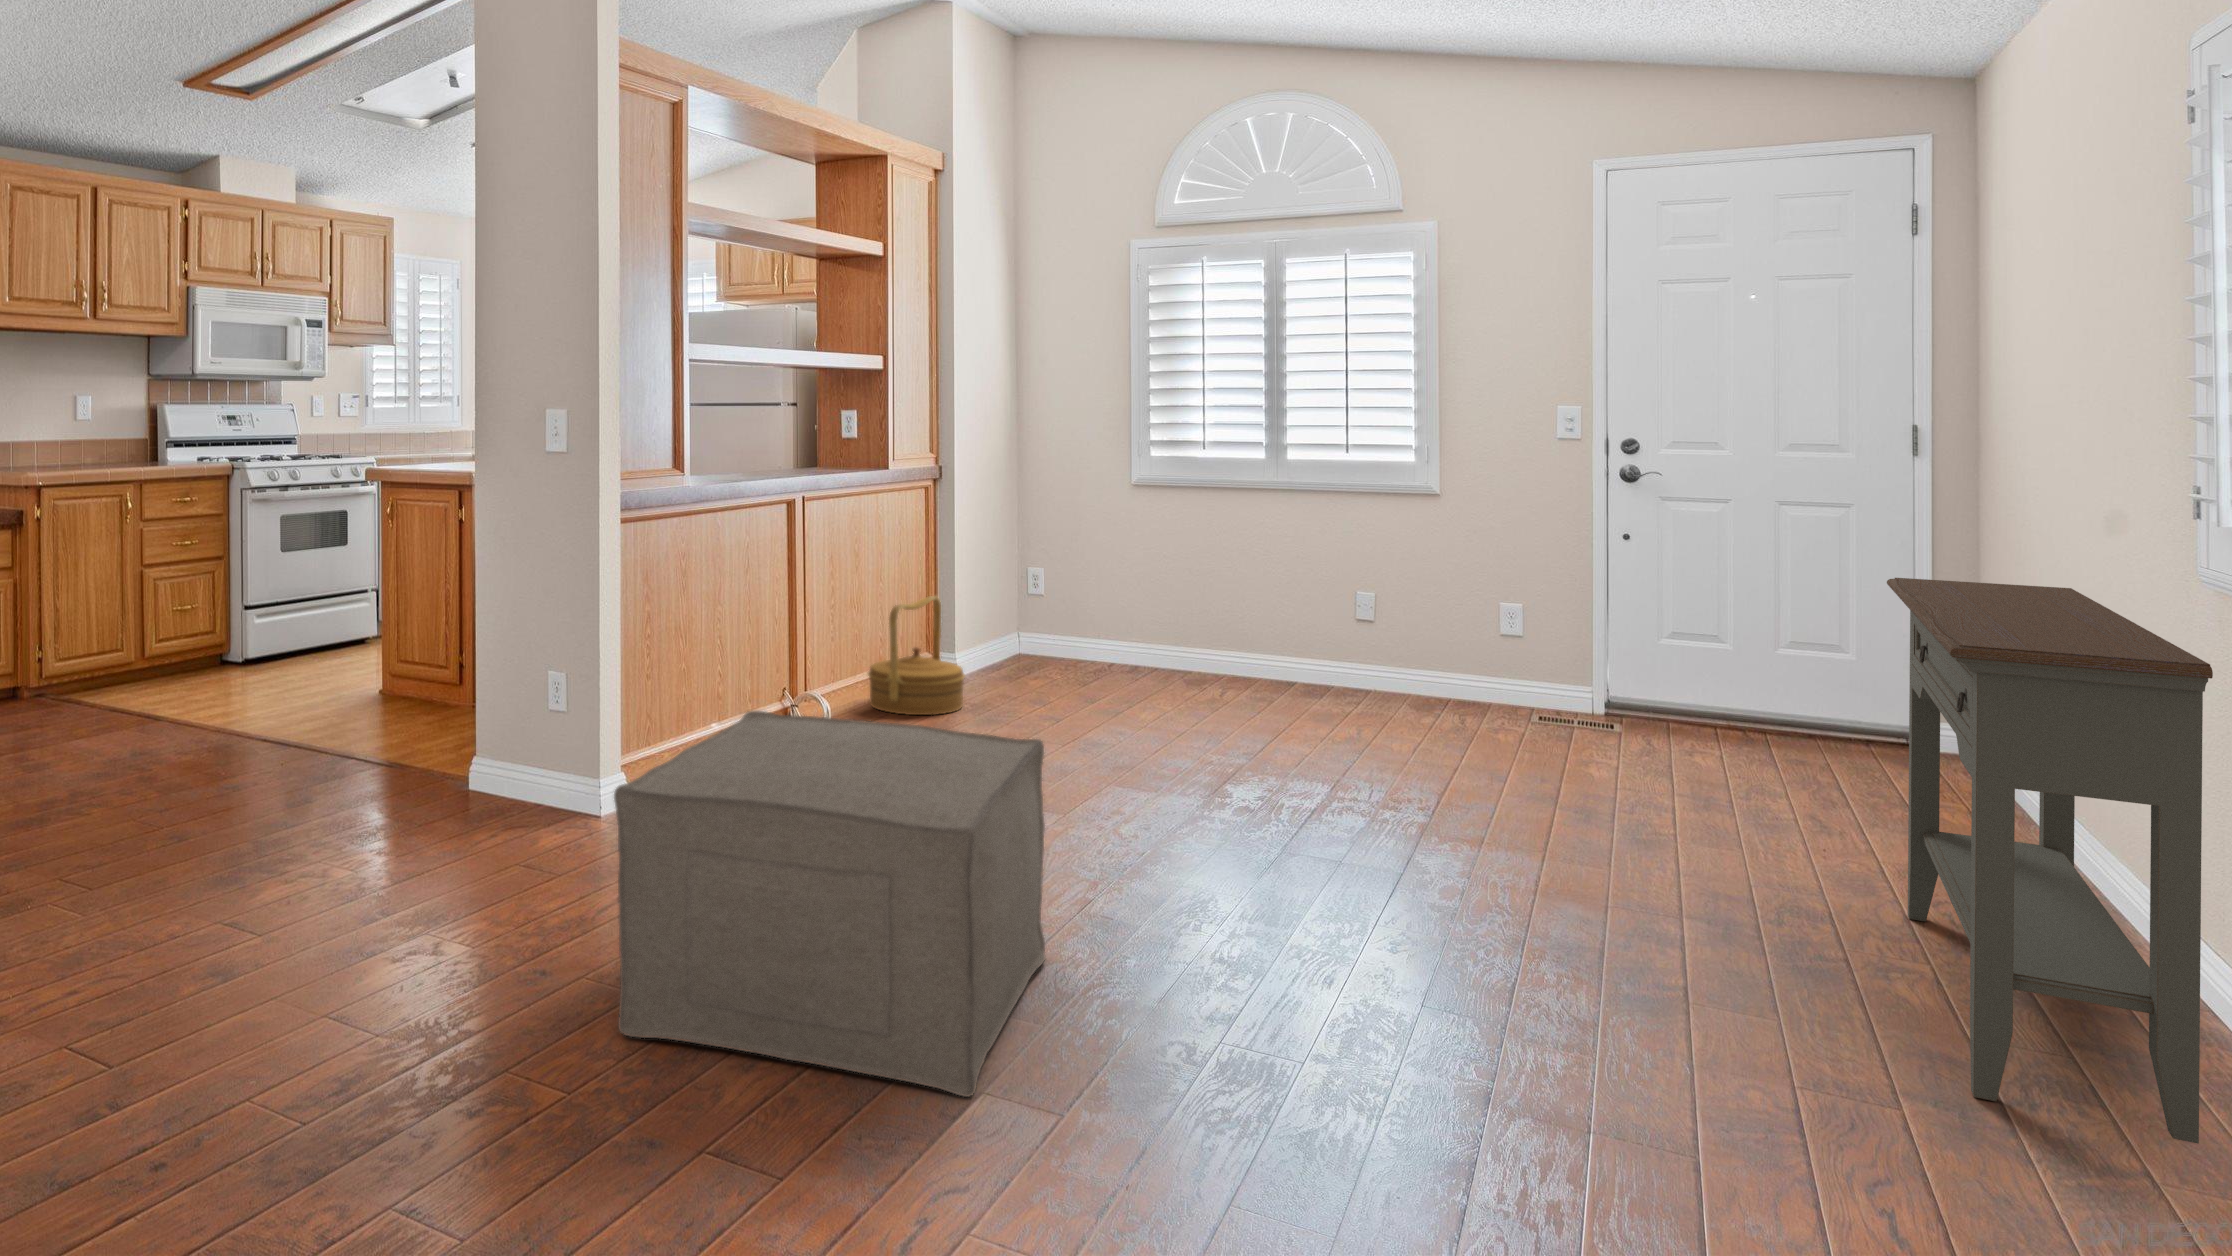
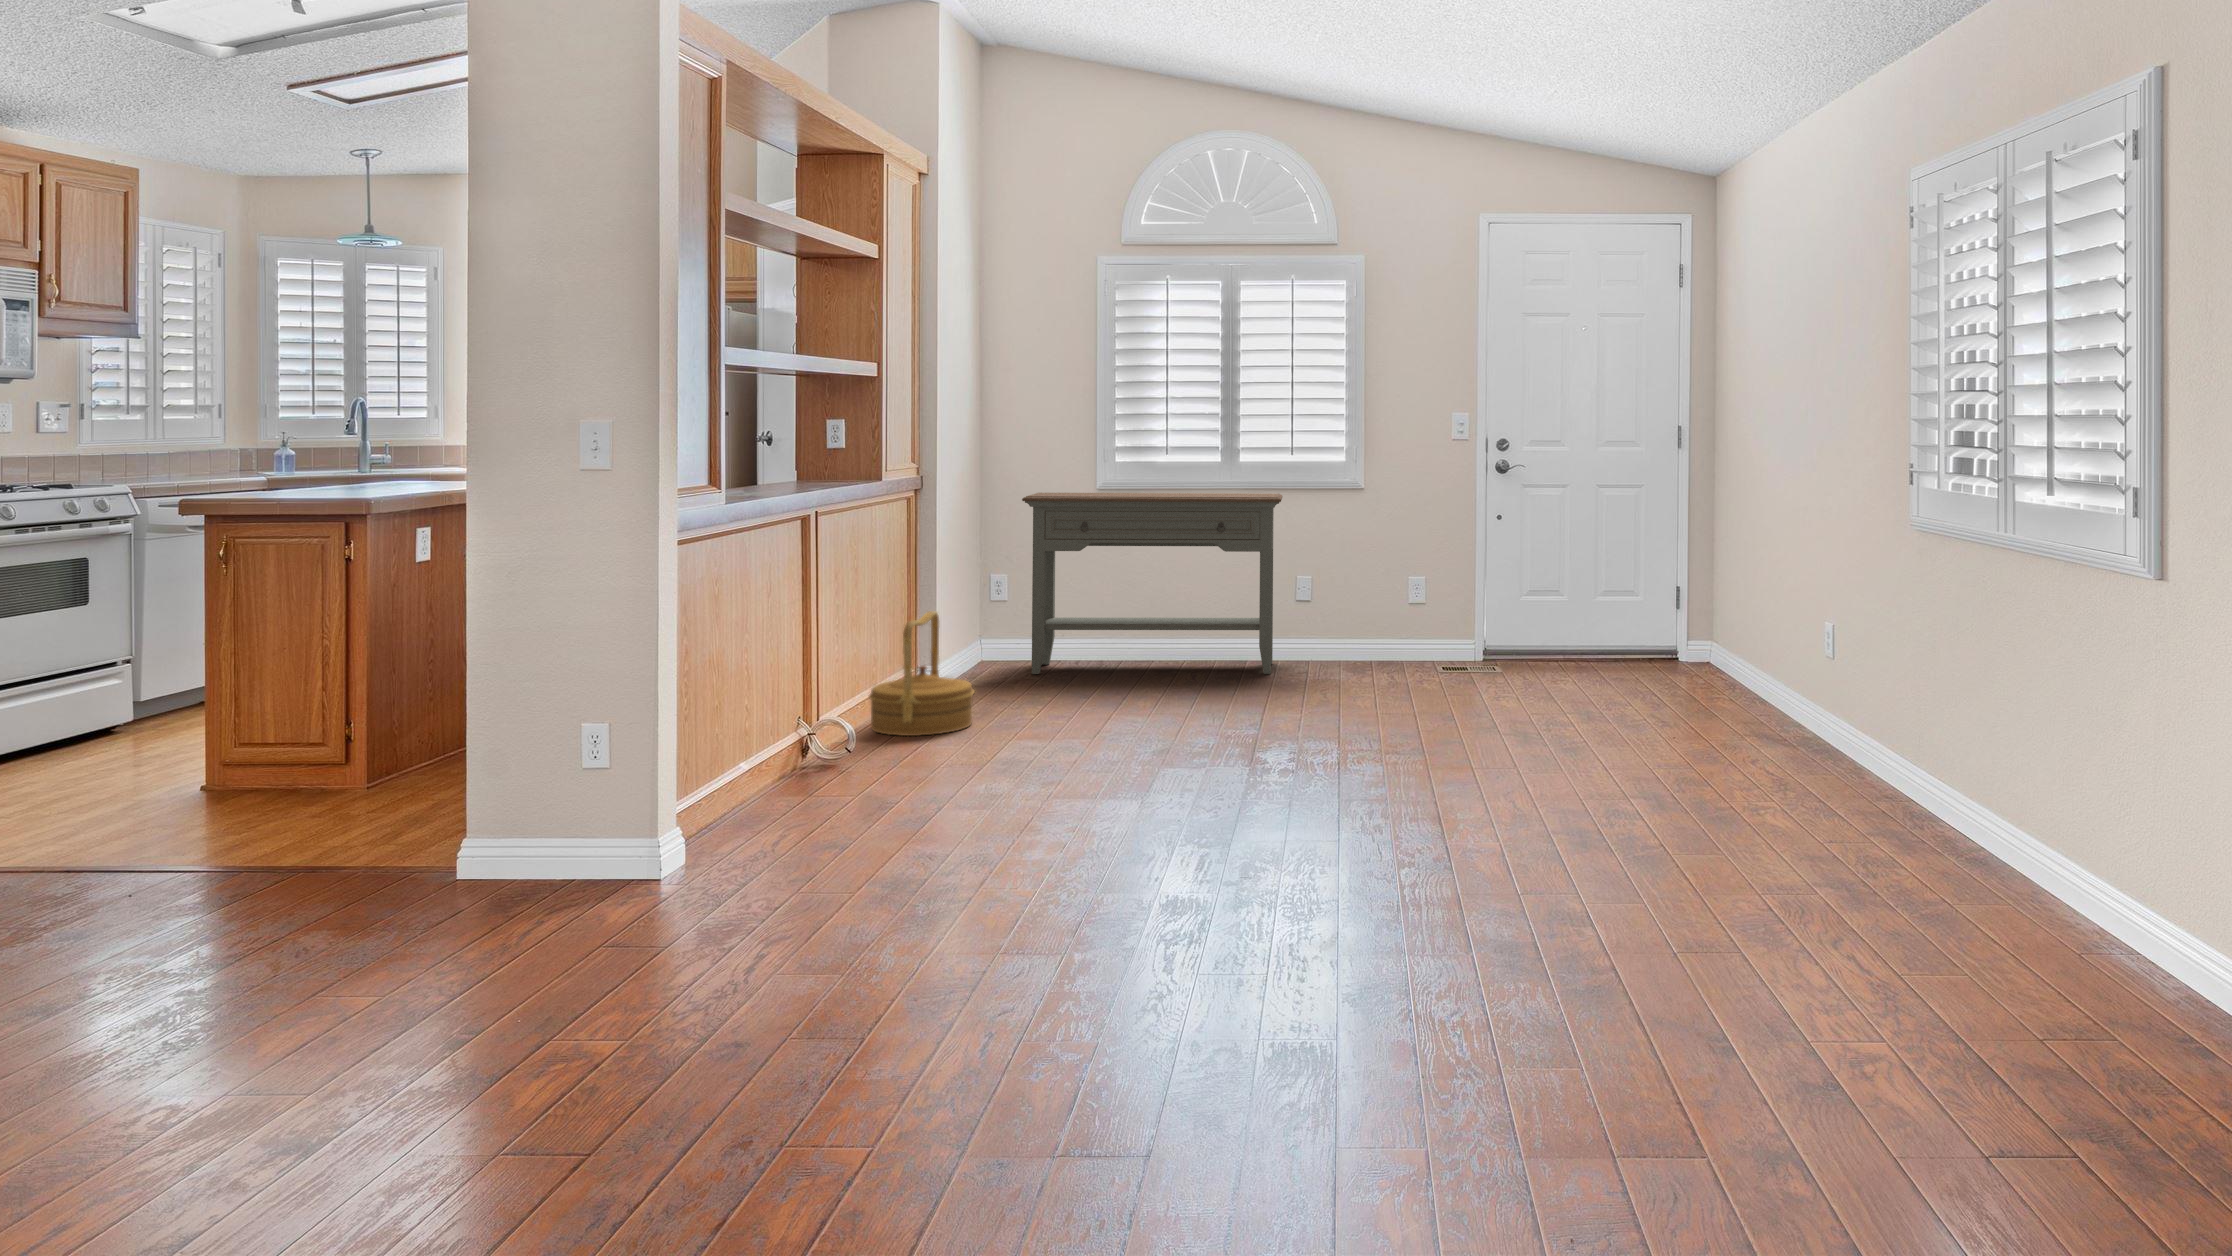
console table: present [1887,578,2213,1144] -> present [1022,493,1282,674]
ottoman: present [614,711,1045,1097] -> none [924,712,1301,1055]

